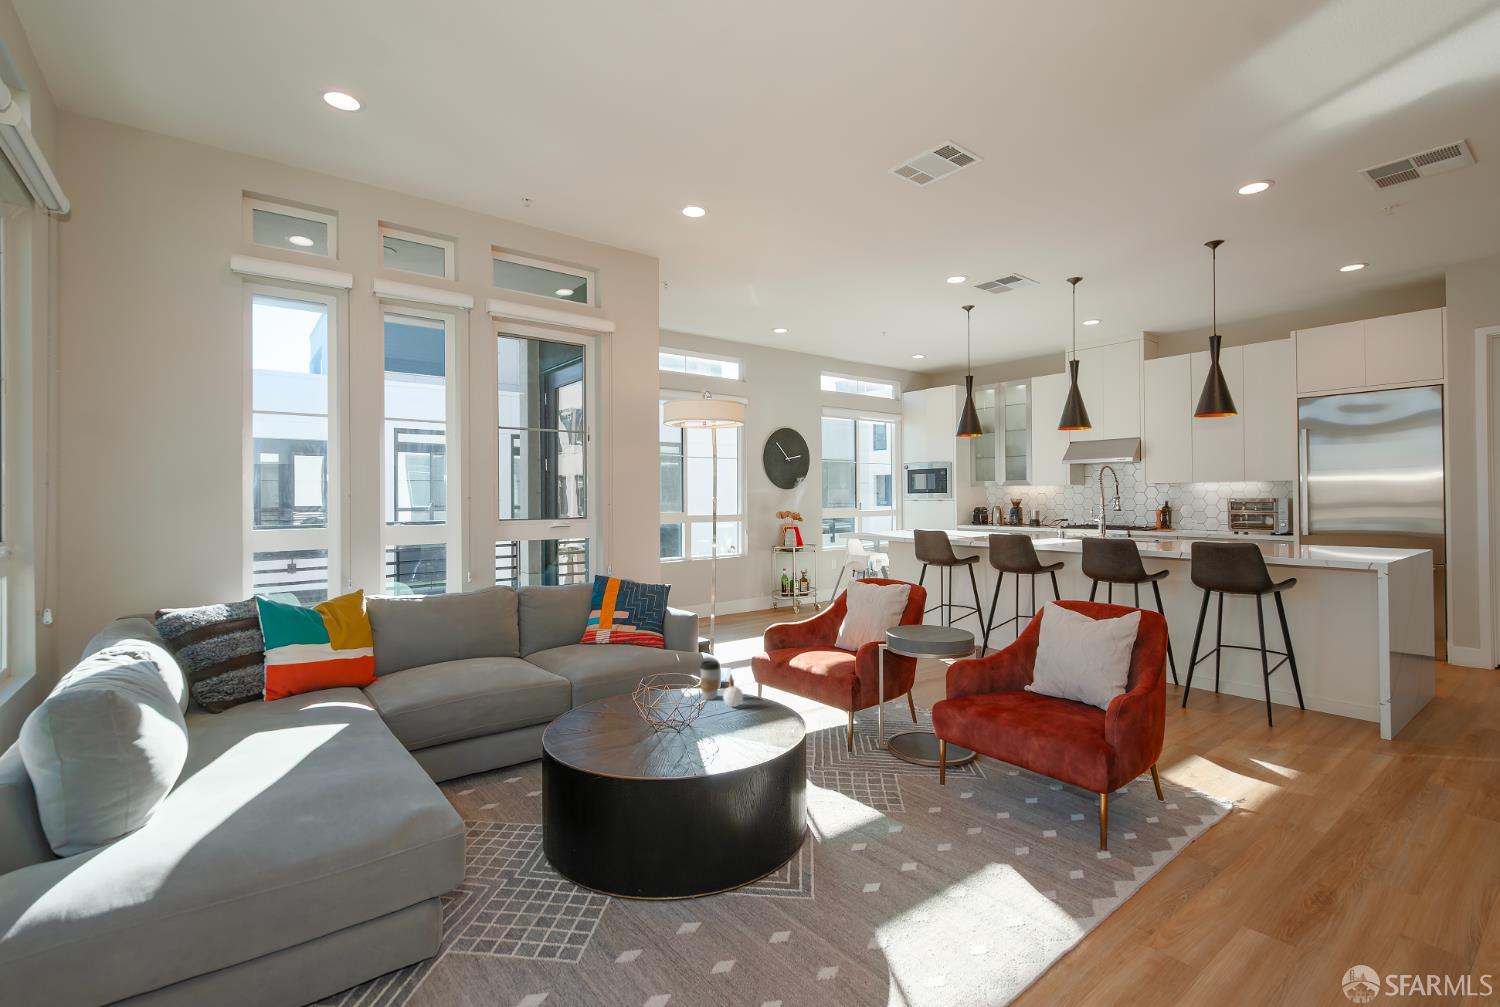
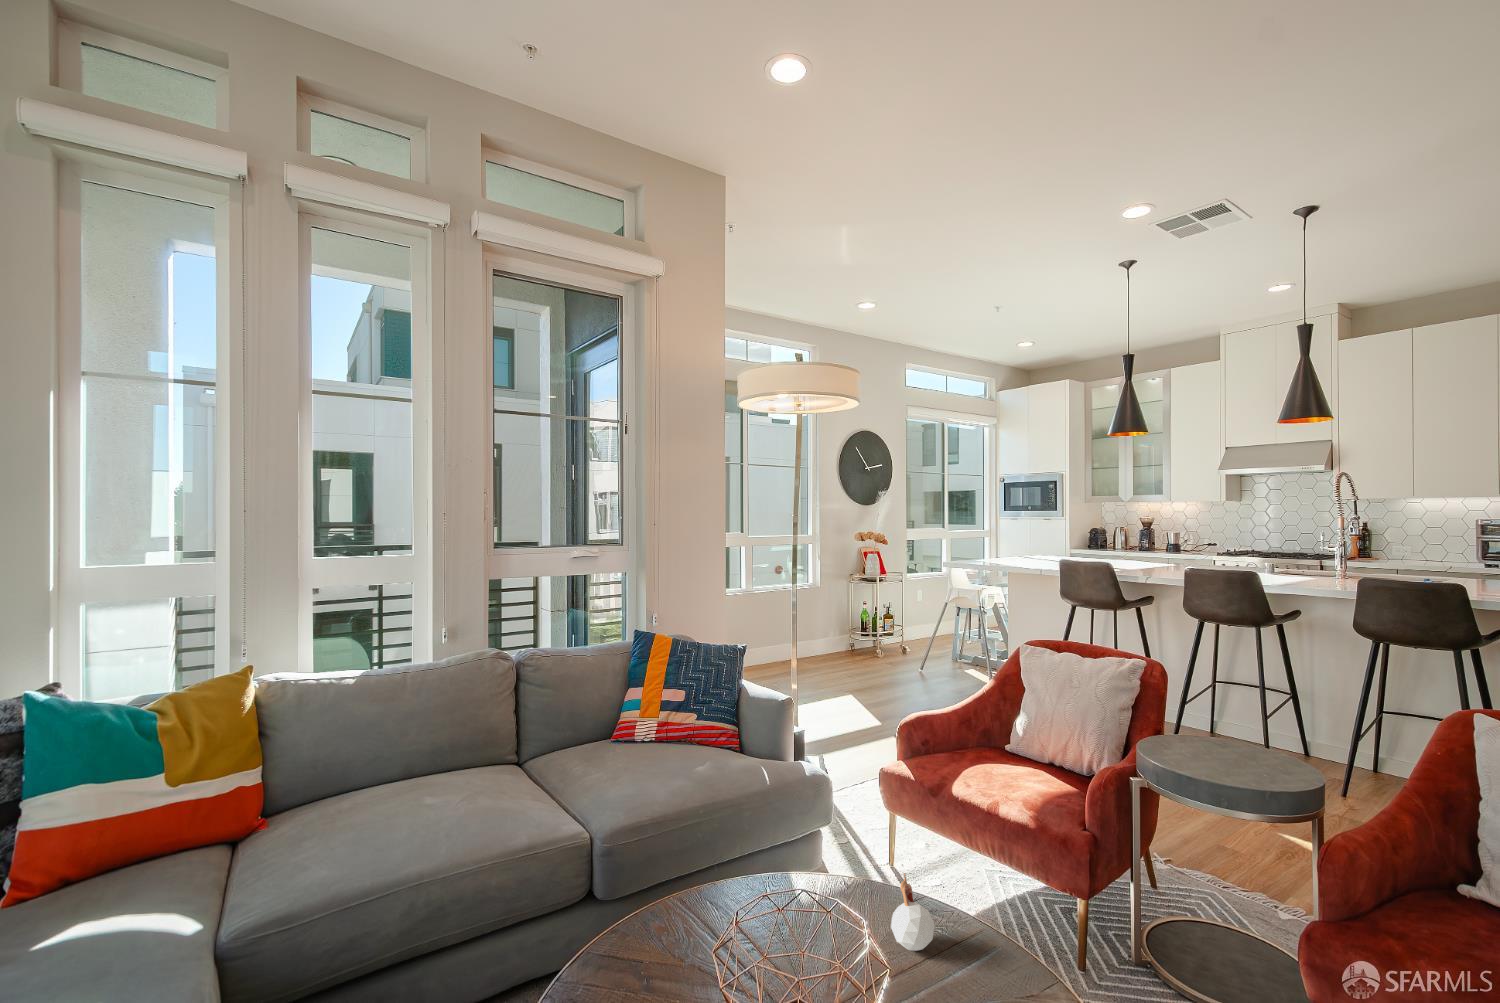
coffee cup: present [700,661,719,700] -> none [835,831,875,918]

